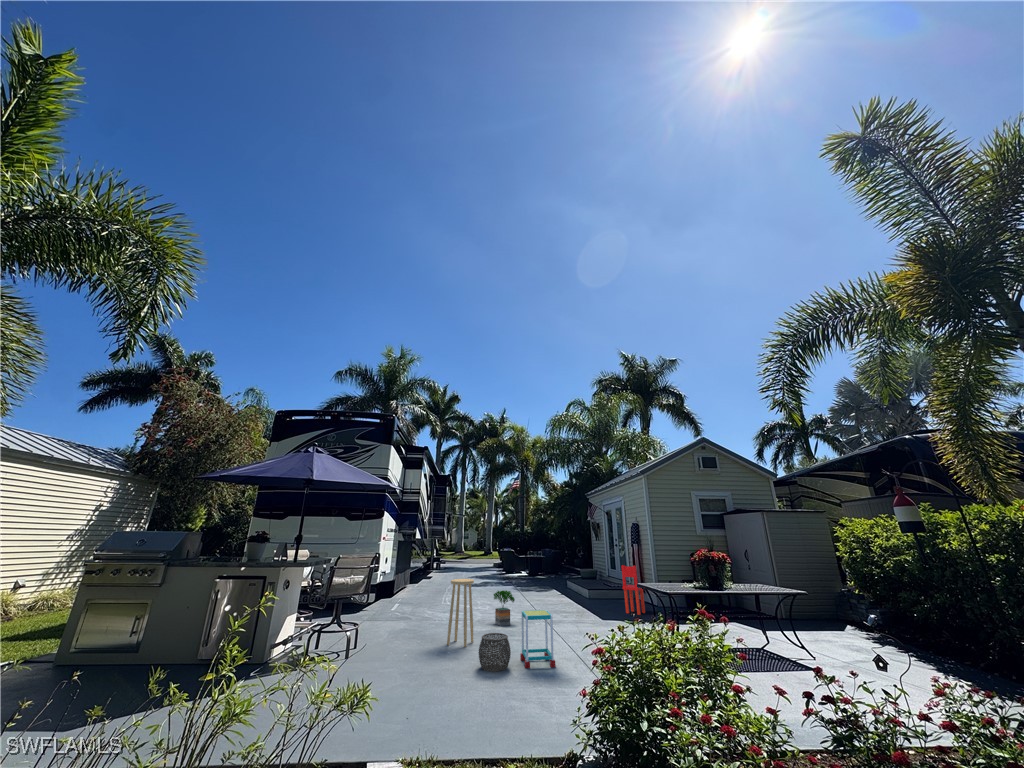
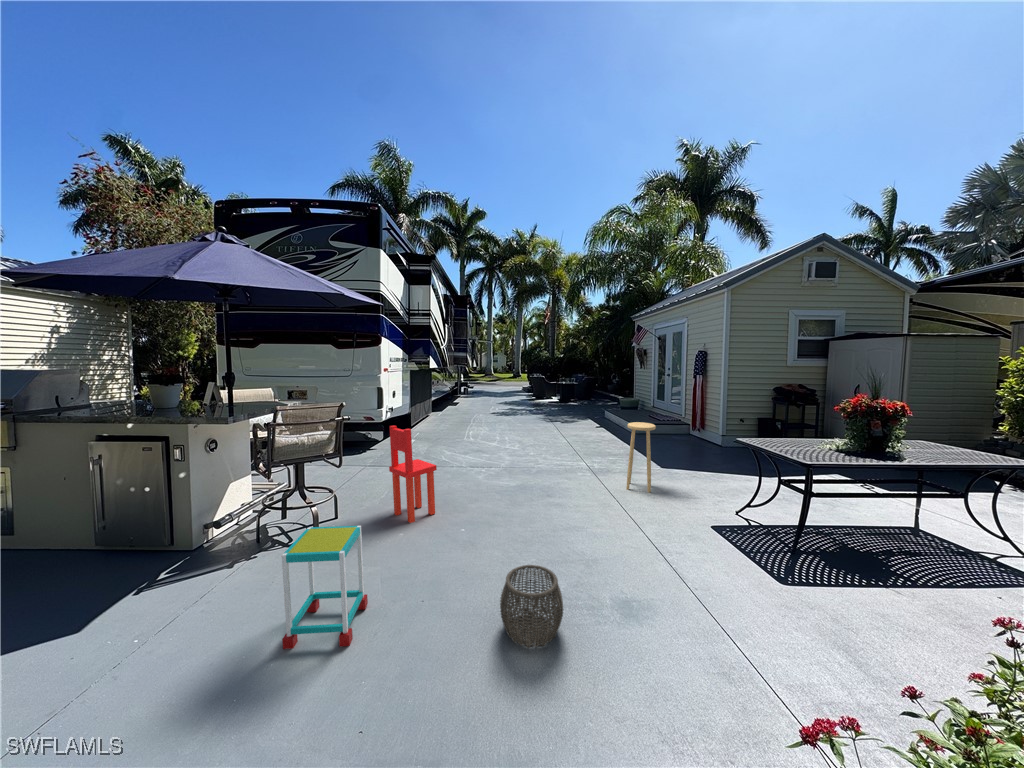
chair: present [621,565,645,615] -> present [389,426,437,523]
stool: present [447,579,474,647] -> present [626,422,656,493]
potted tree: present [494,591,515,626] -> none [524,444,556,490]
side table: present [520,610,556,668] -> present [282,526,368,649]

